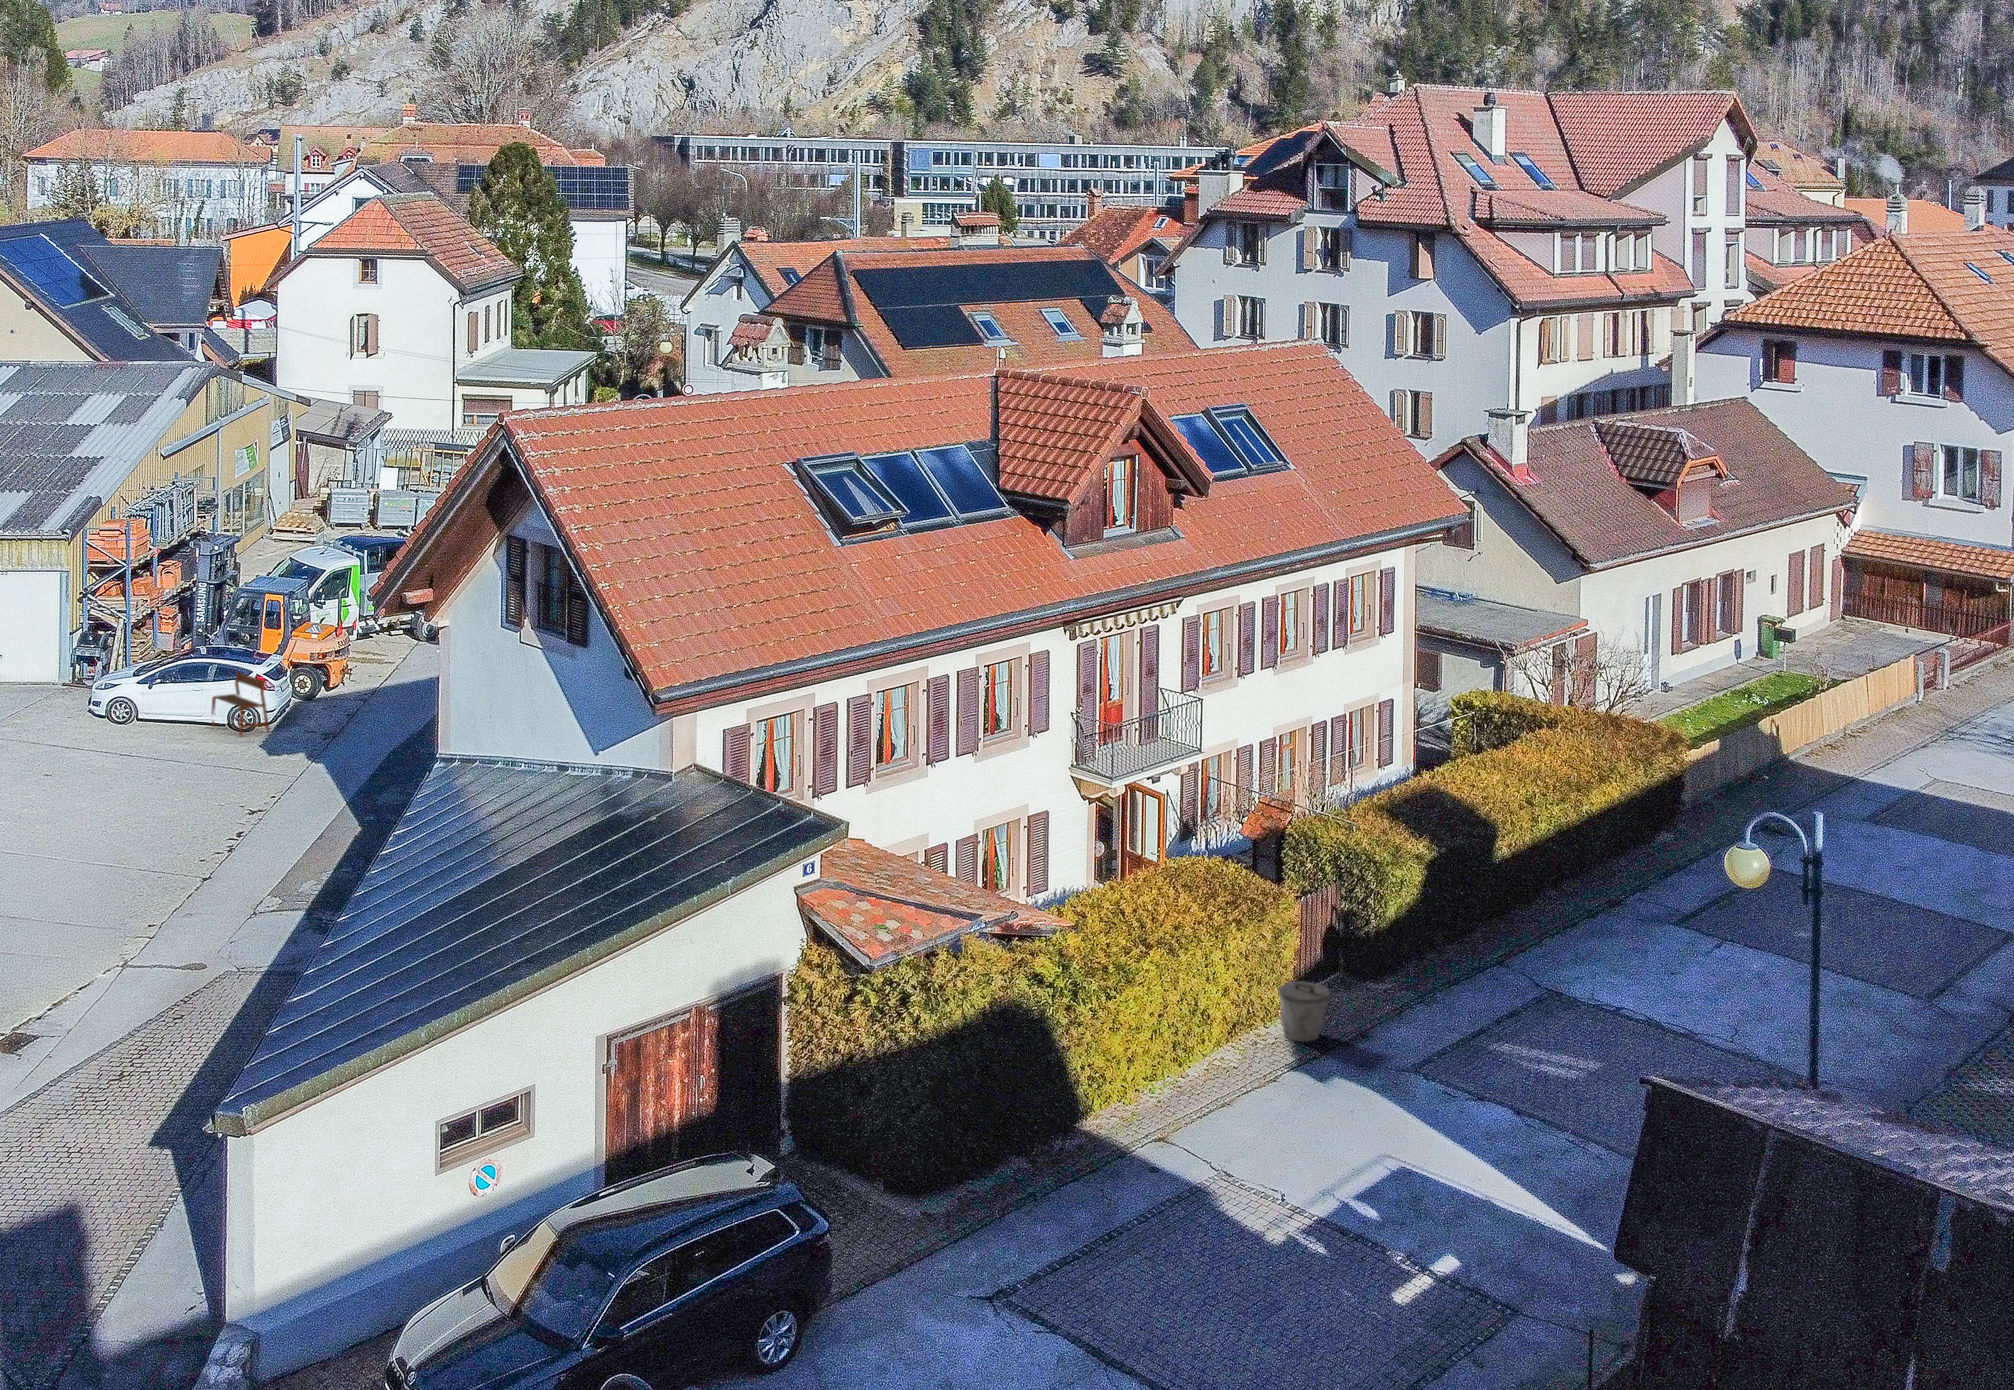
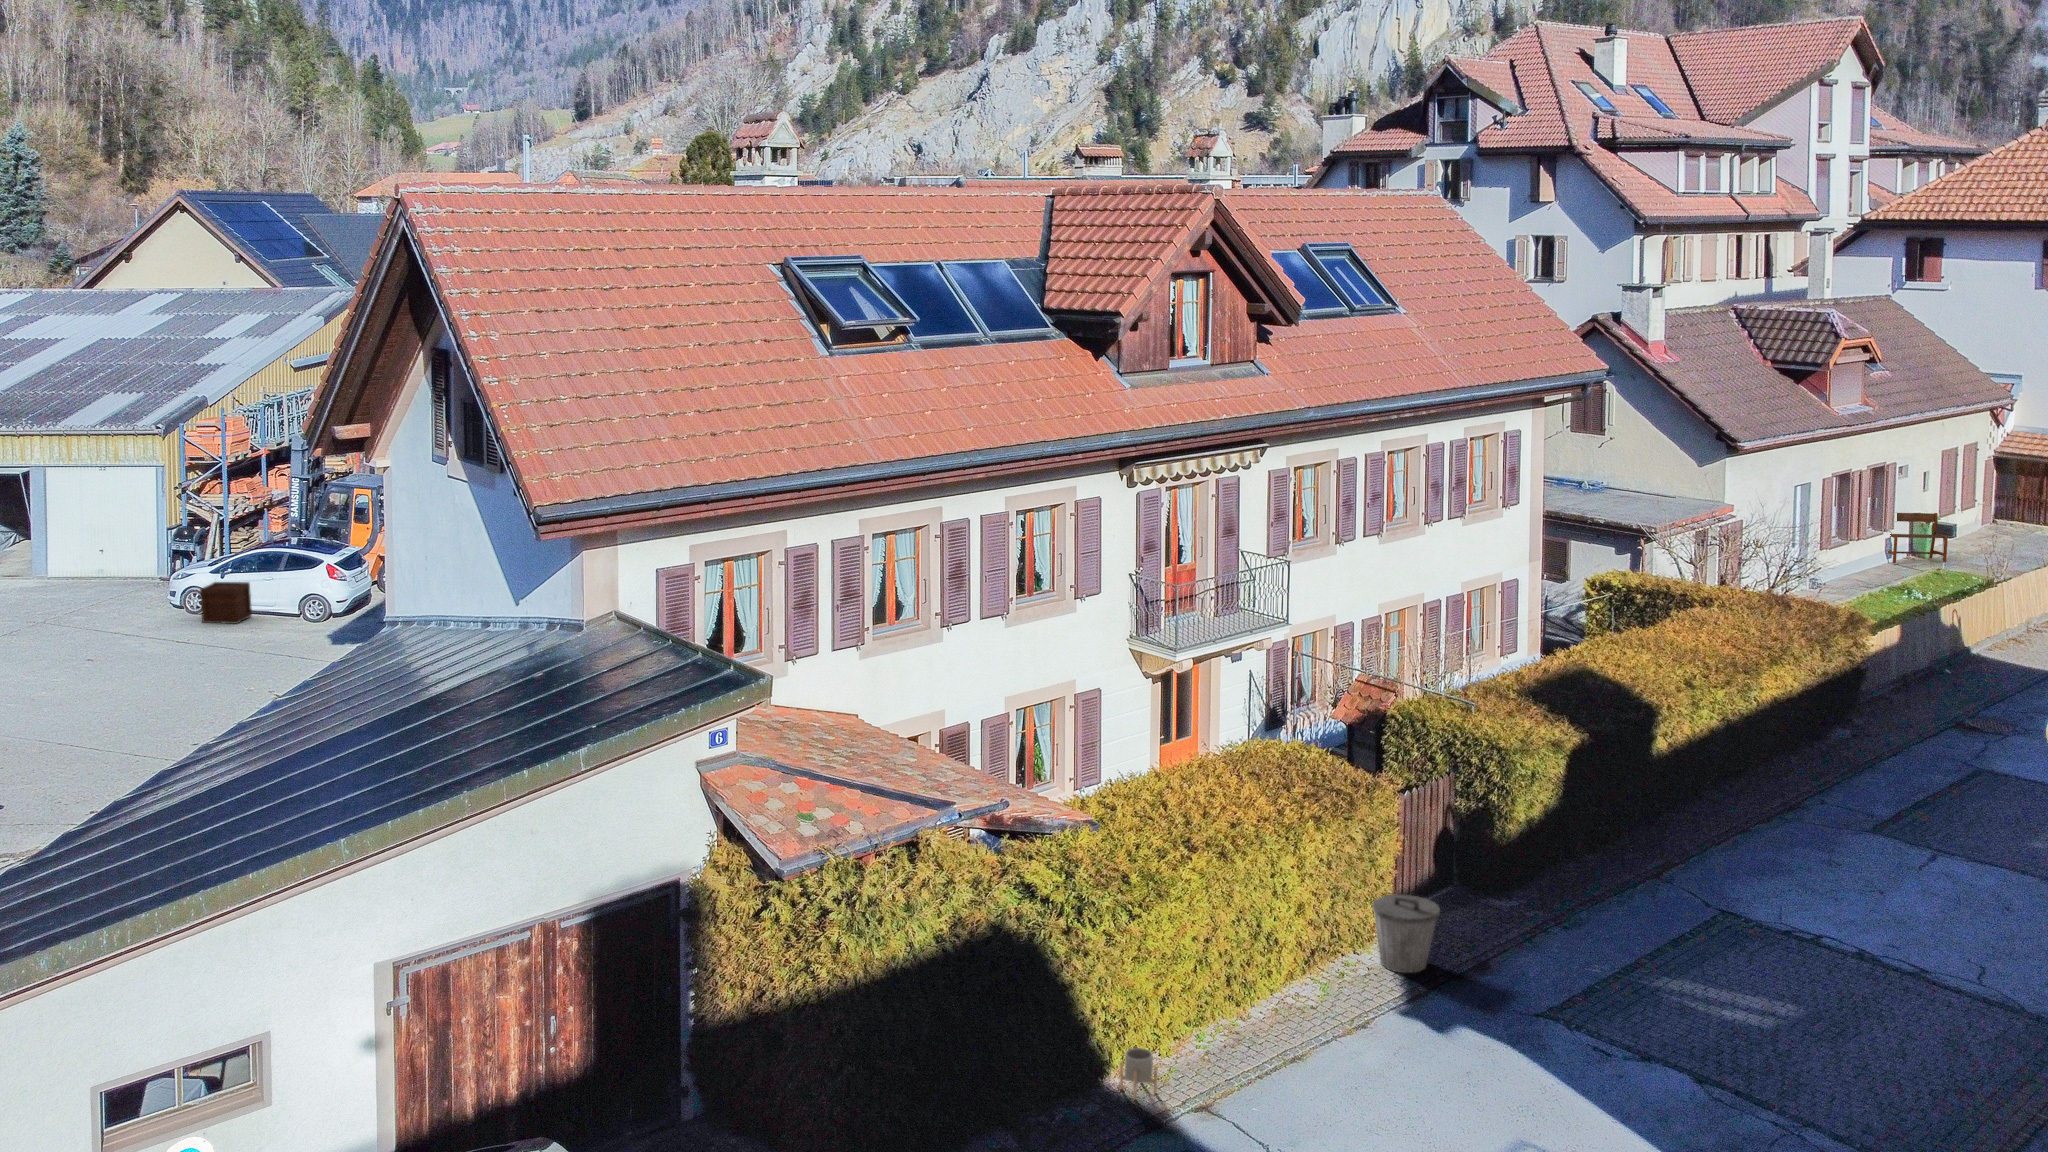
bench: present [212,672,269,737] -> present [1888,513,1948,563]
wooden crate: none [141,688,187,730] -> present [200,582,252,624]
planter: none [1098,1097,1127,1134] -> present [1120,1048,1158,1099]

